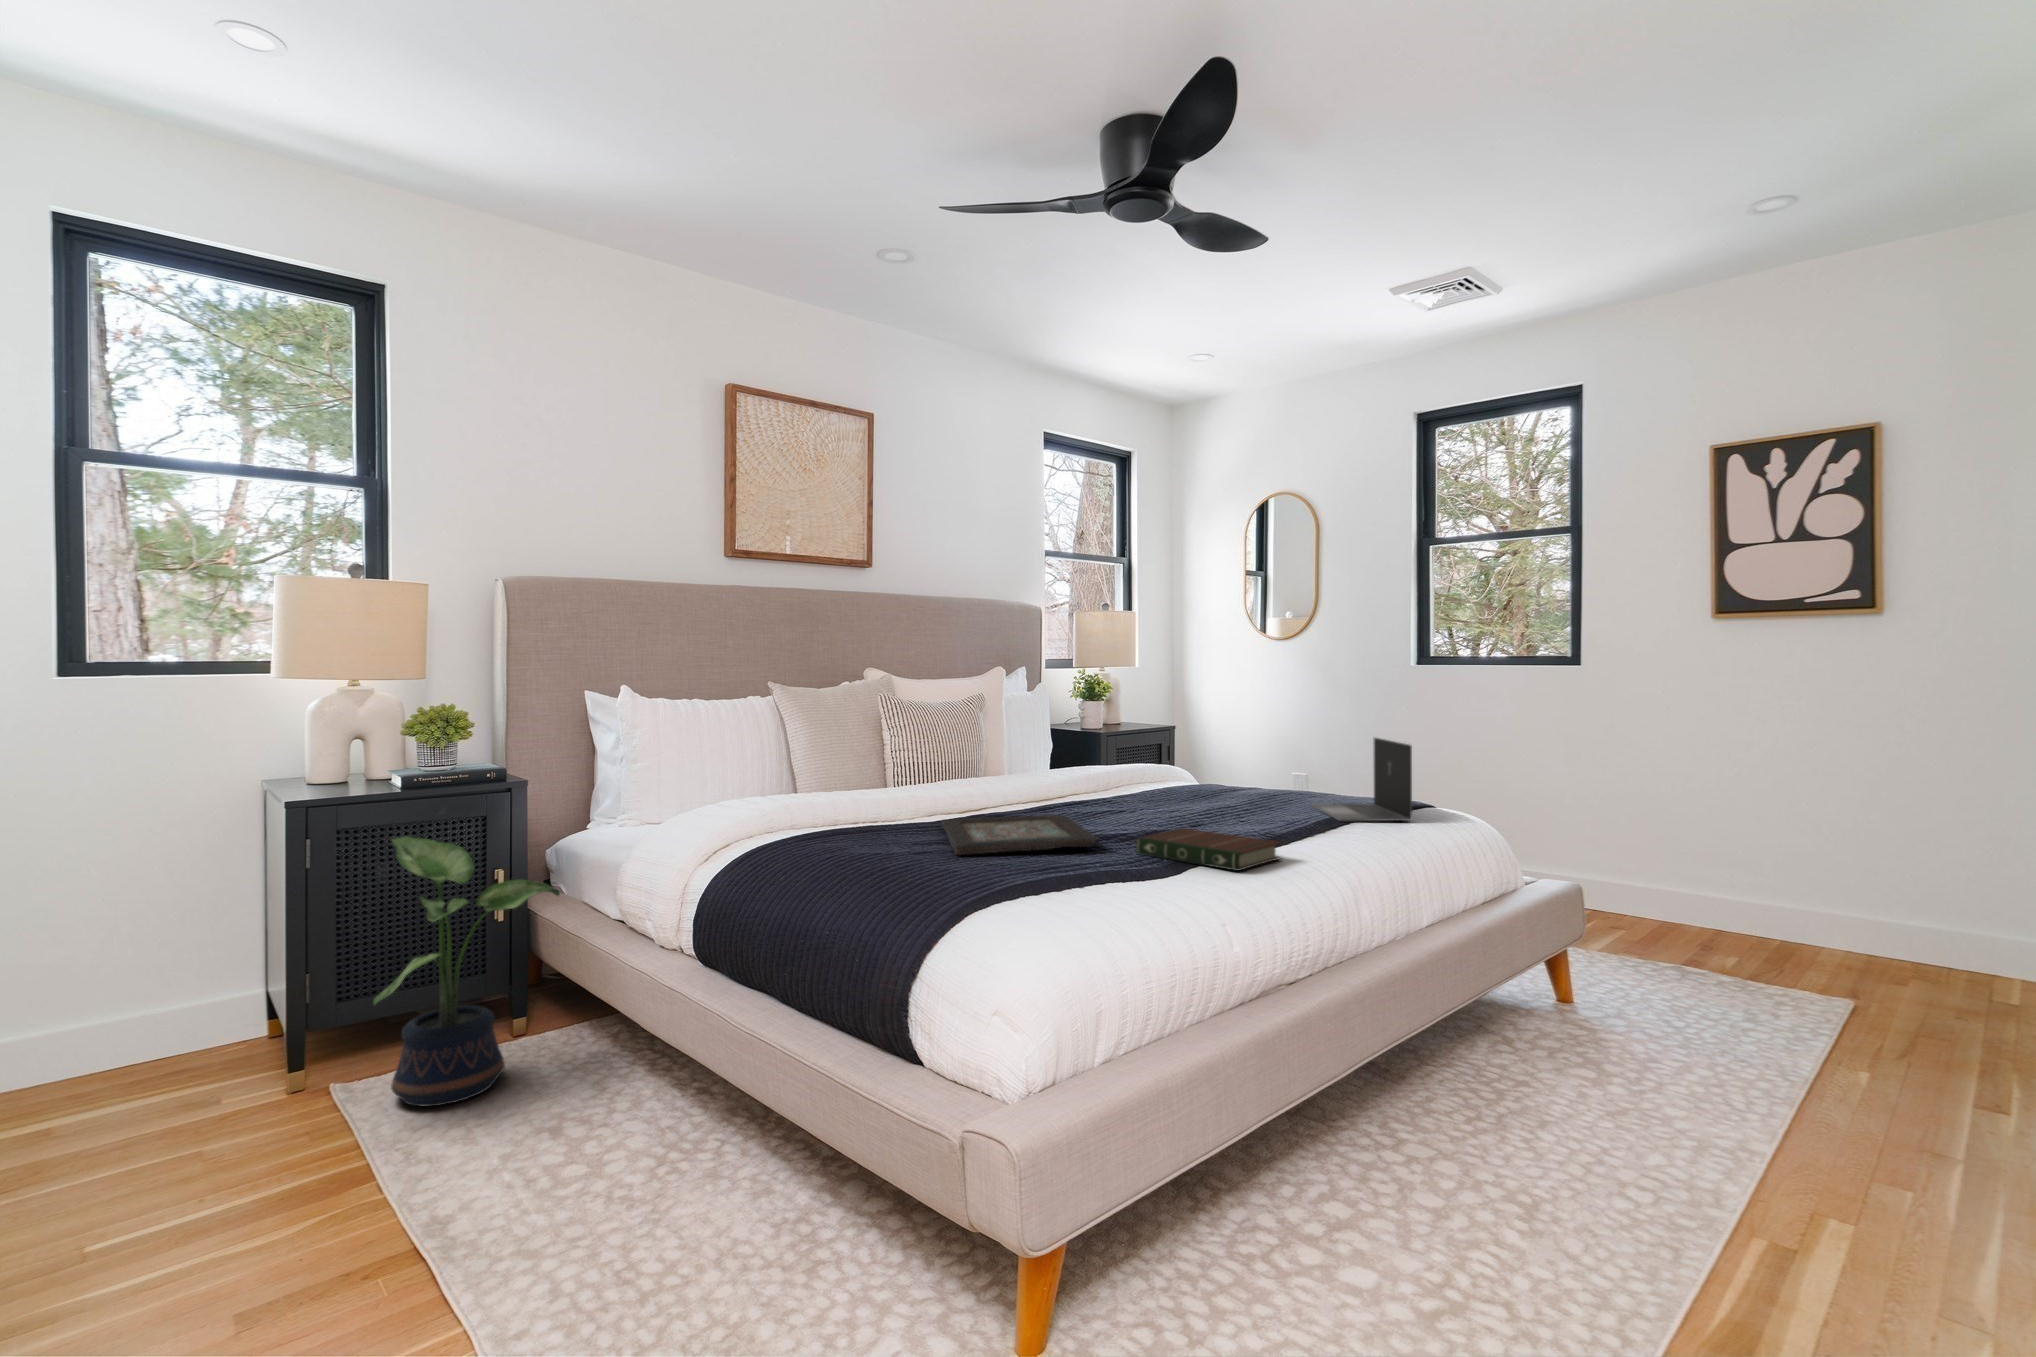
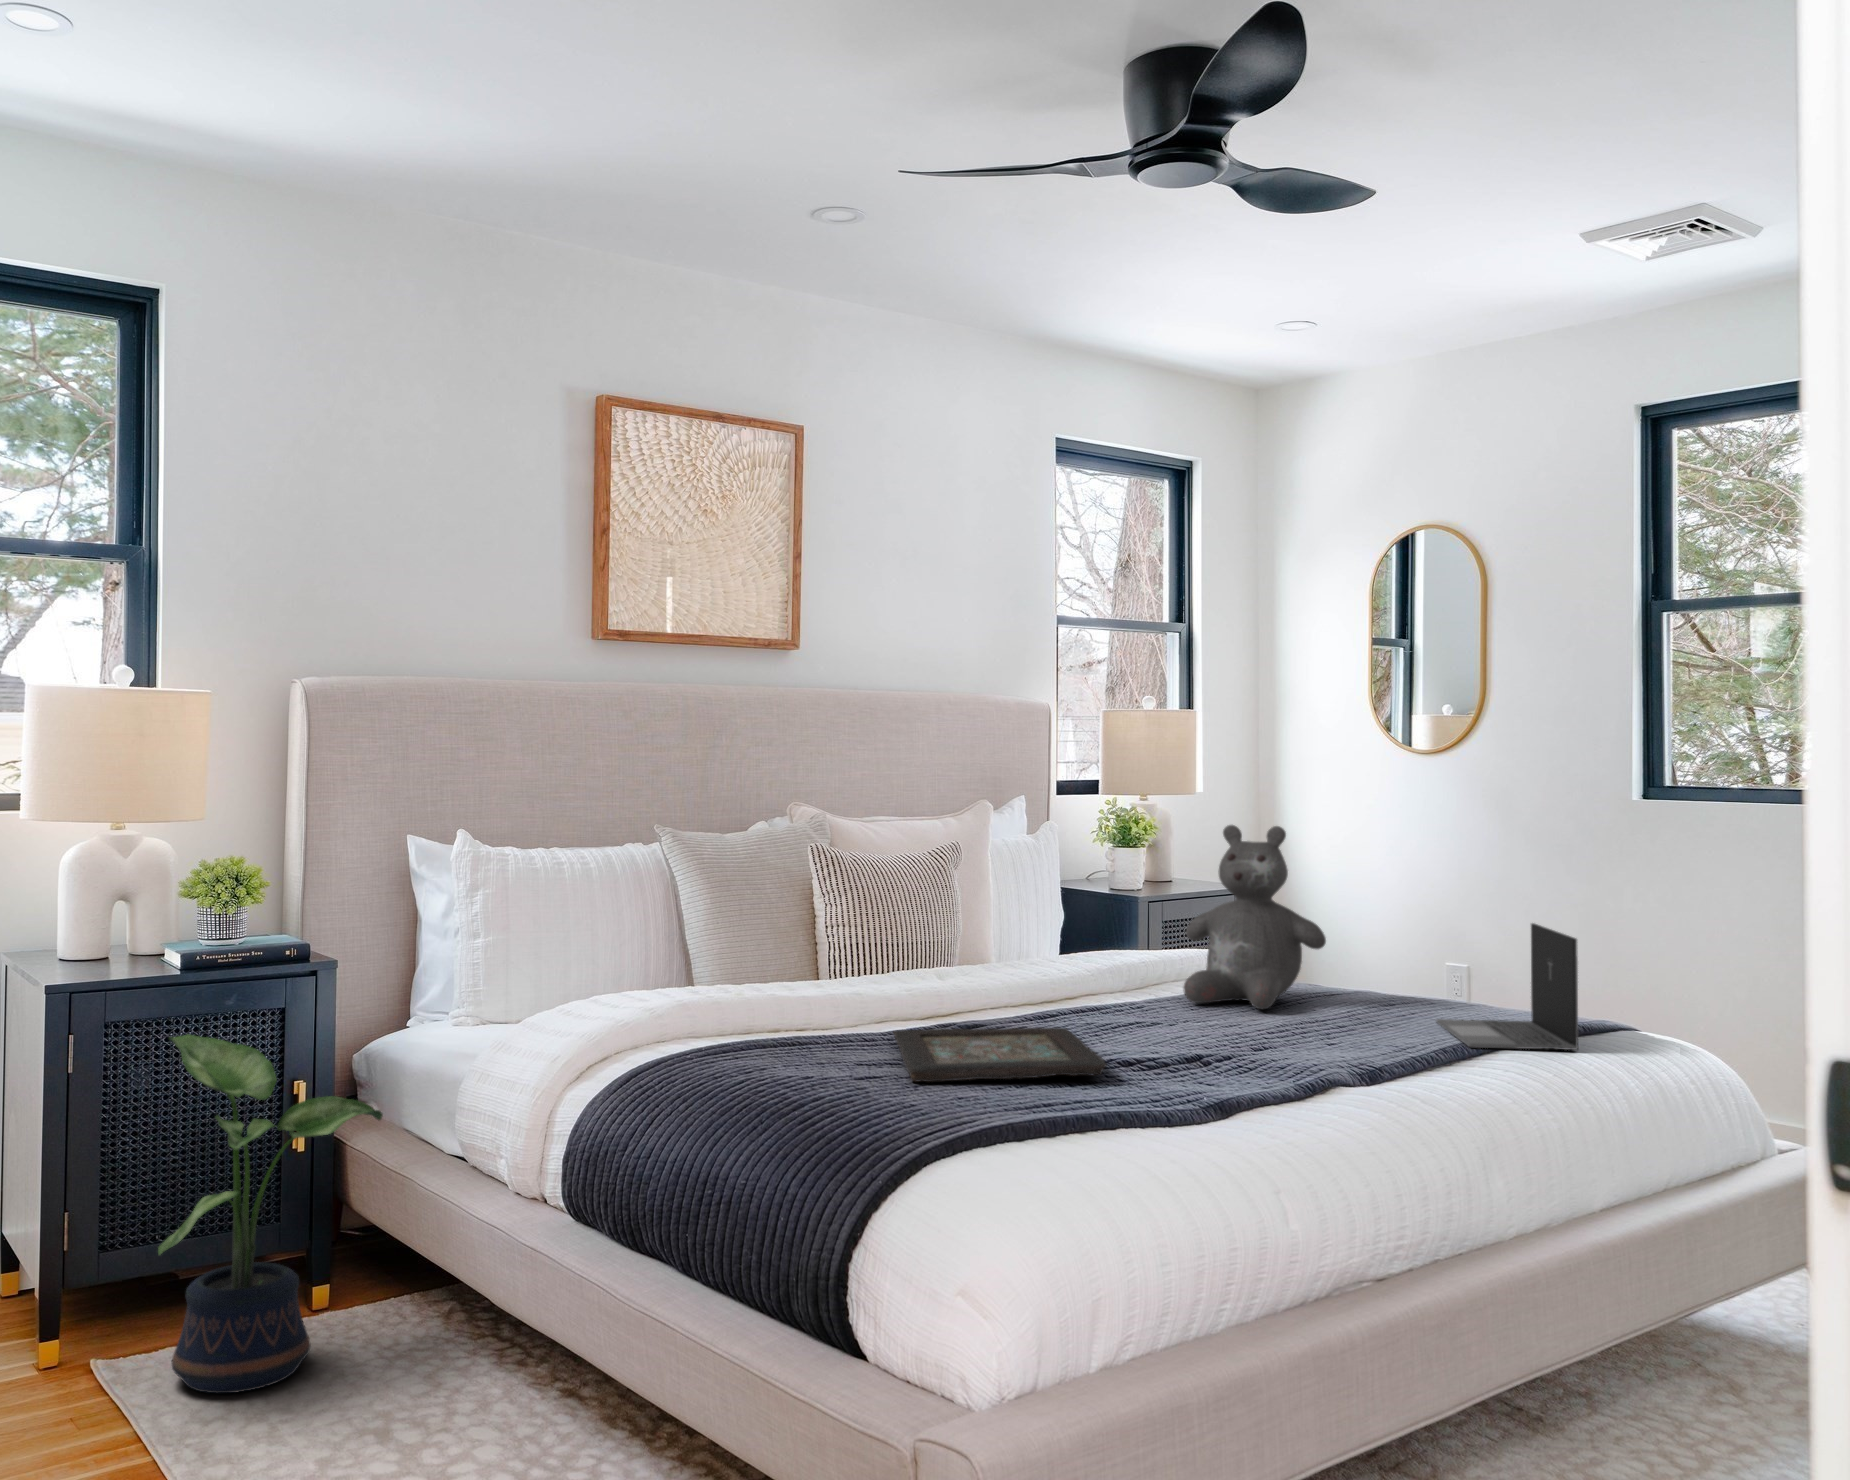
teddy bear: none [1140,676,1235,800] -> present [1183,825,1326,1009]
book: present [1136,828,1281,871] -> none [1160,1053,1364,1116]

